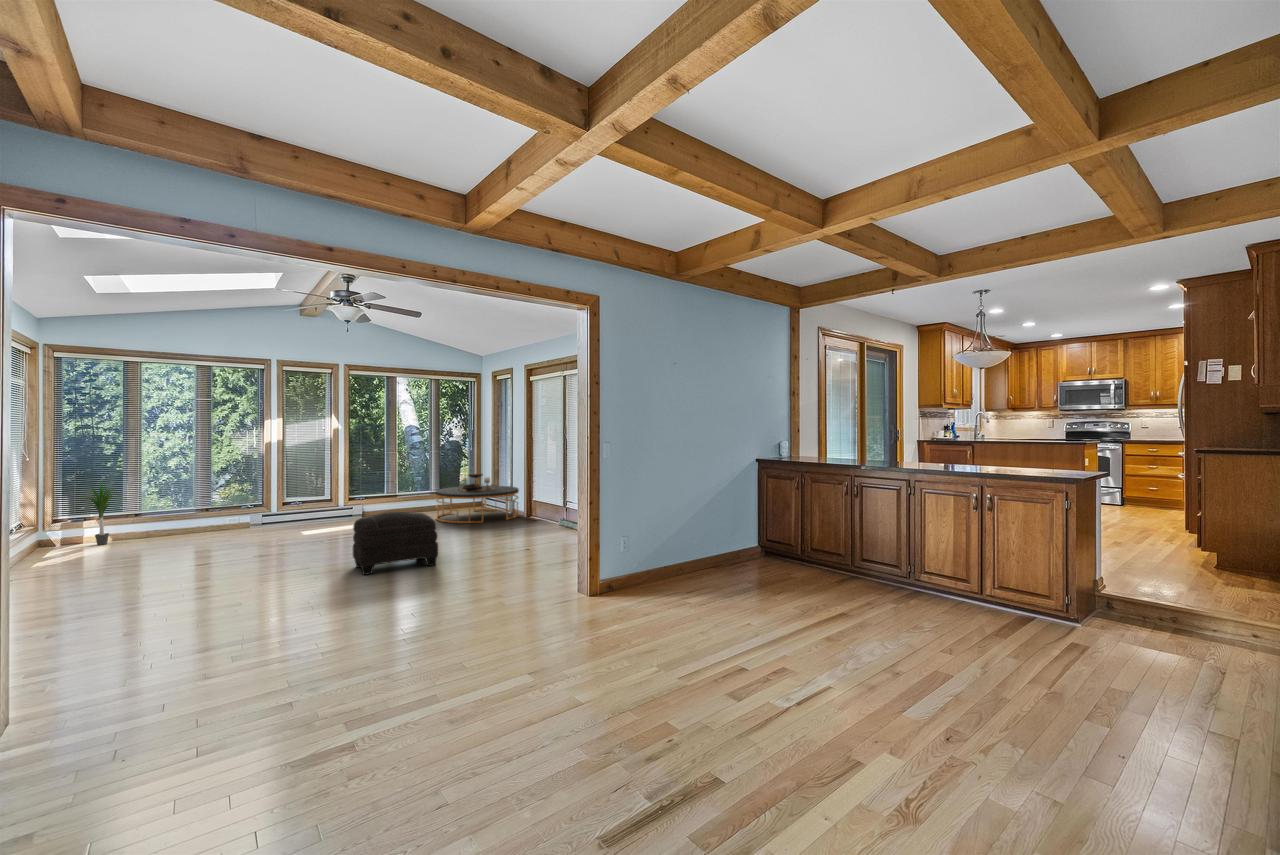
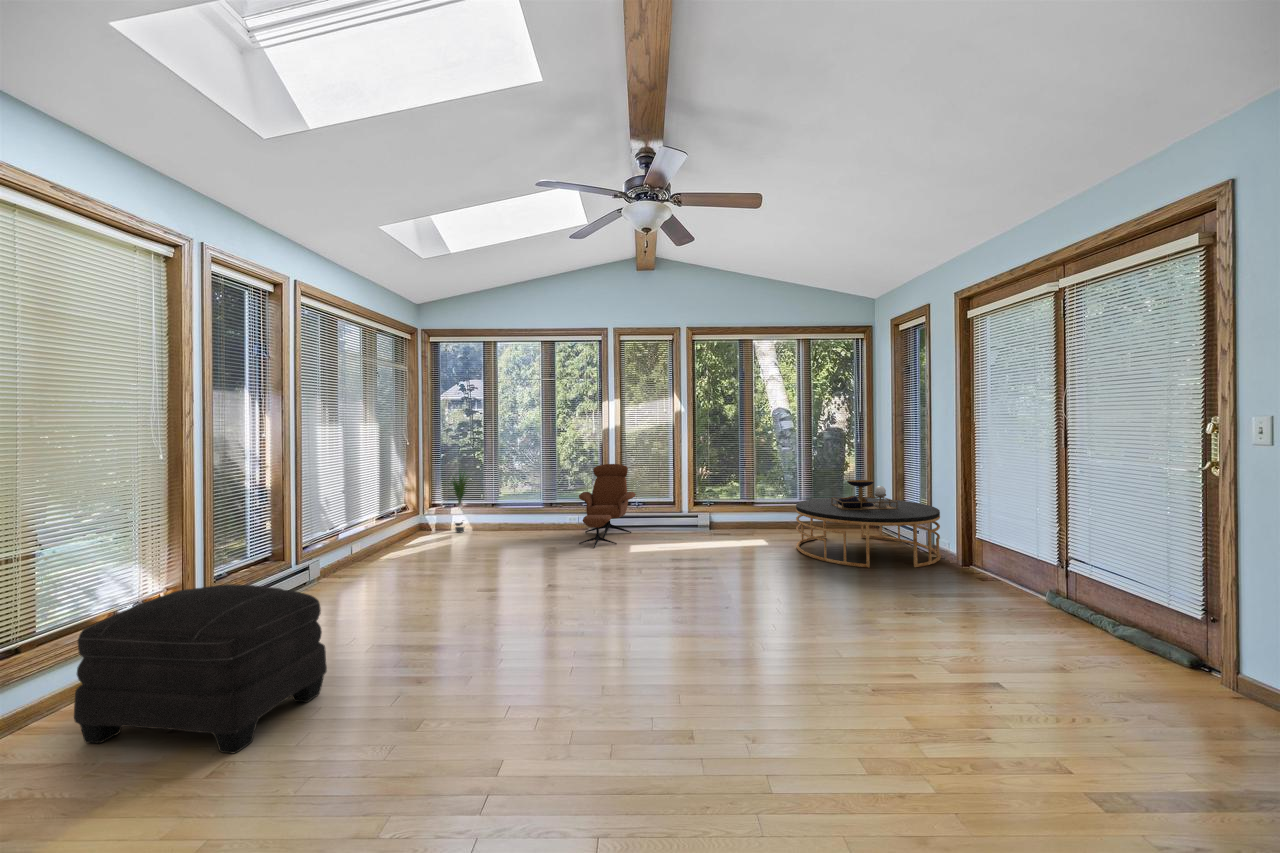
lounge chair: none [248,471,303,537] -> present [579,464,636,548]
ottoman: present [353,512,438,575] -> present [74,584,327,753]

